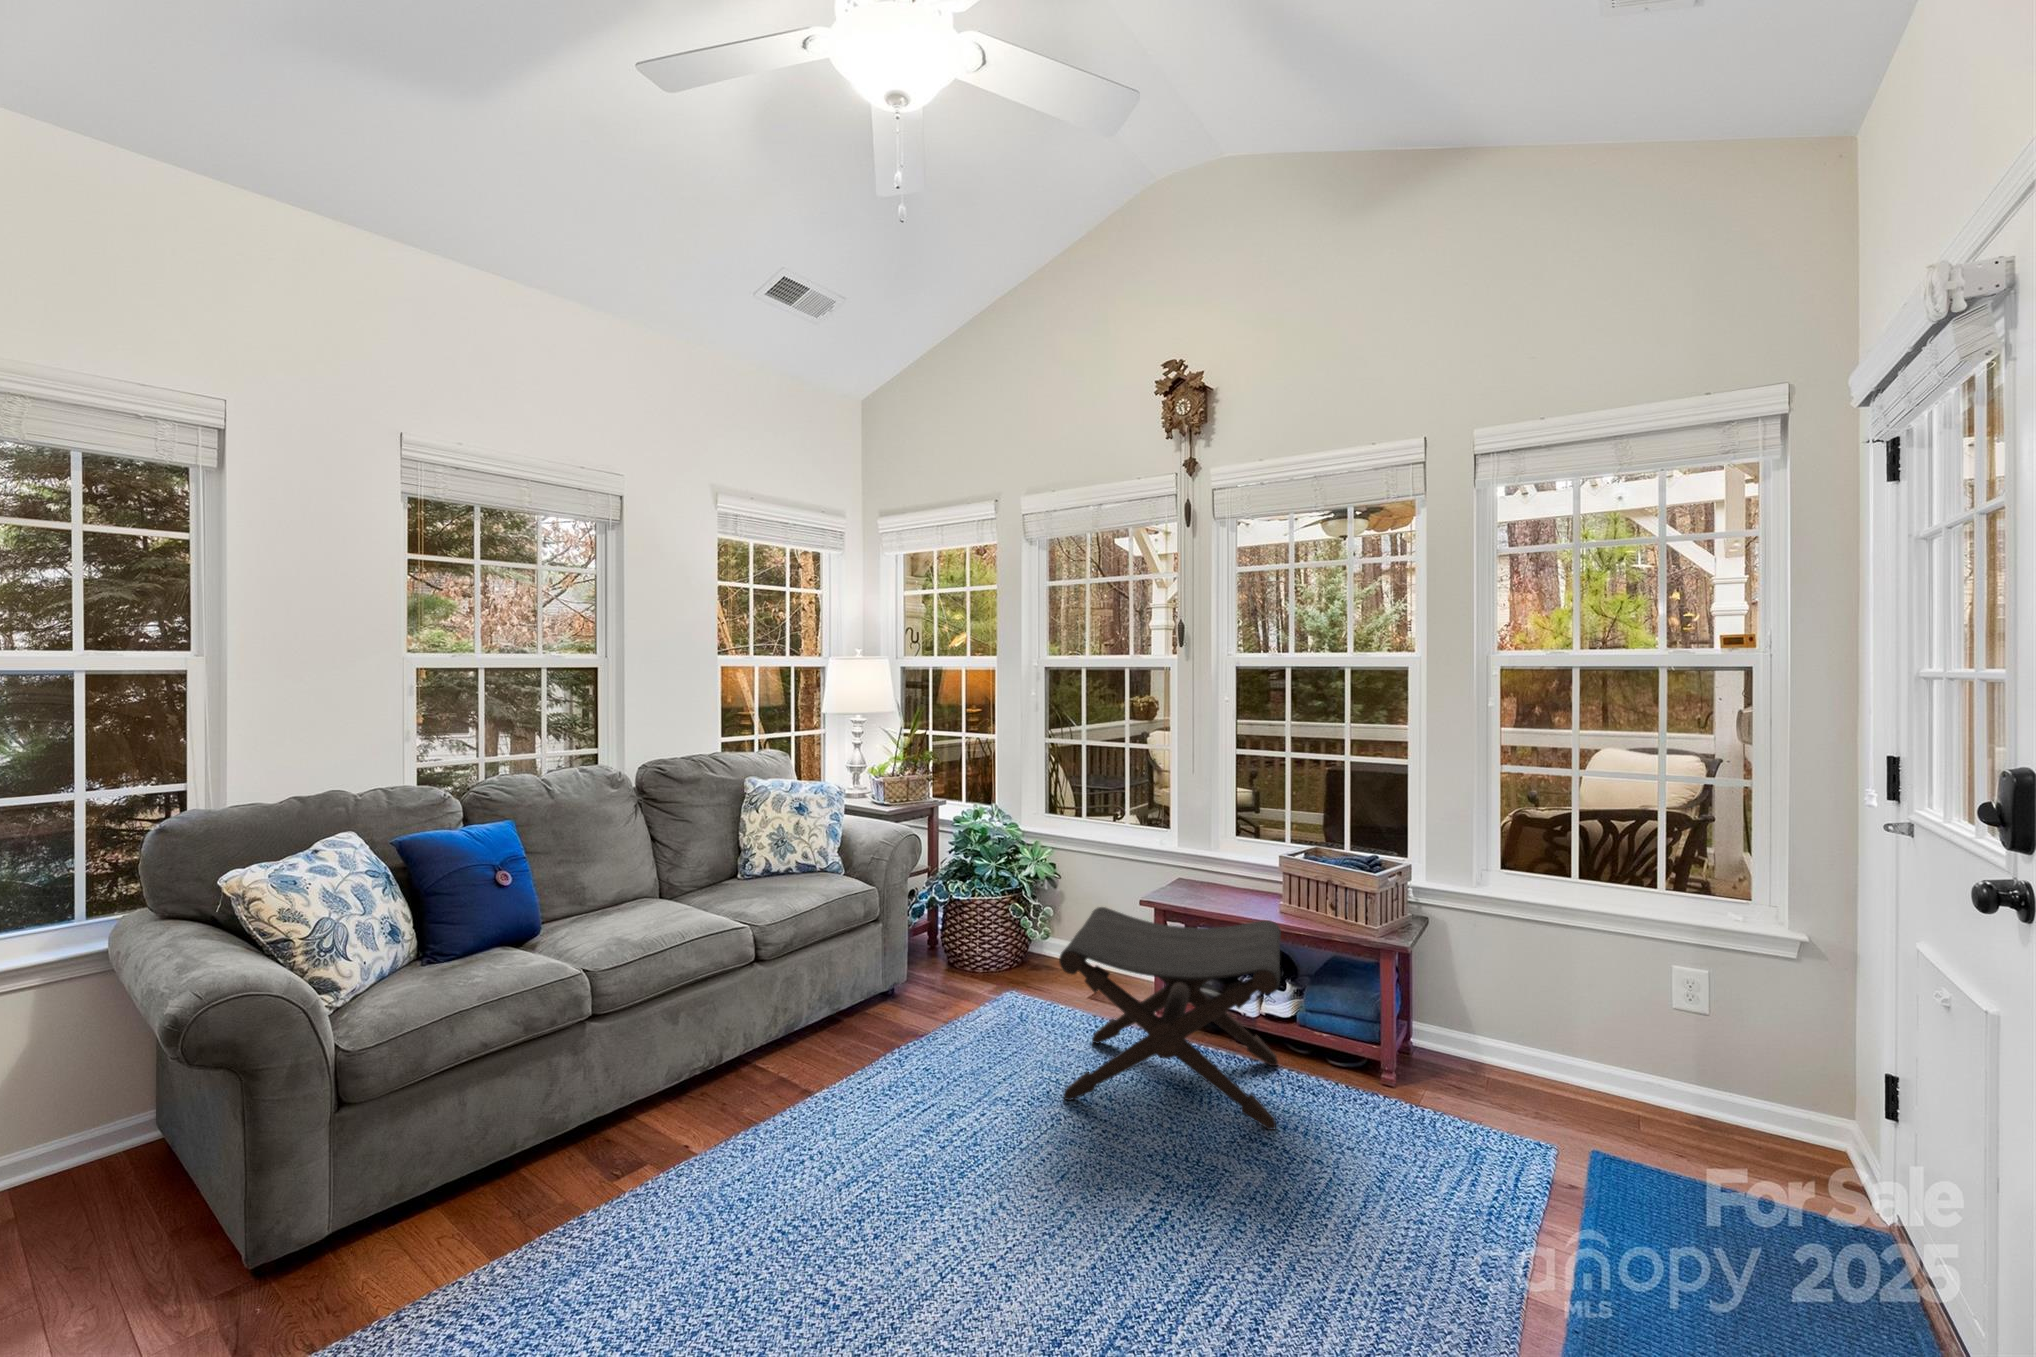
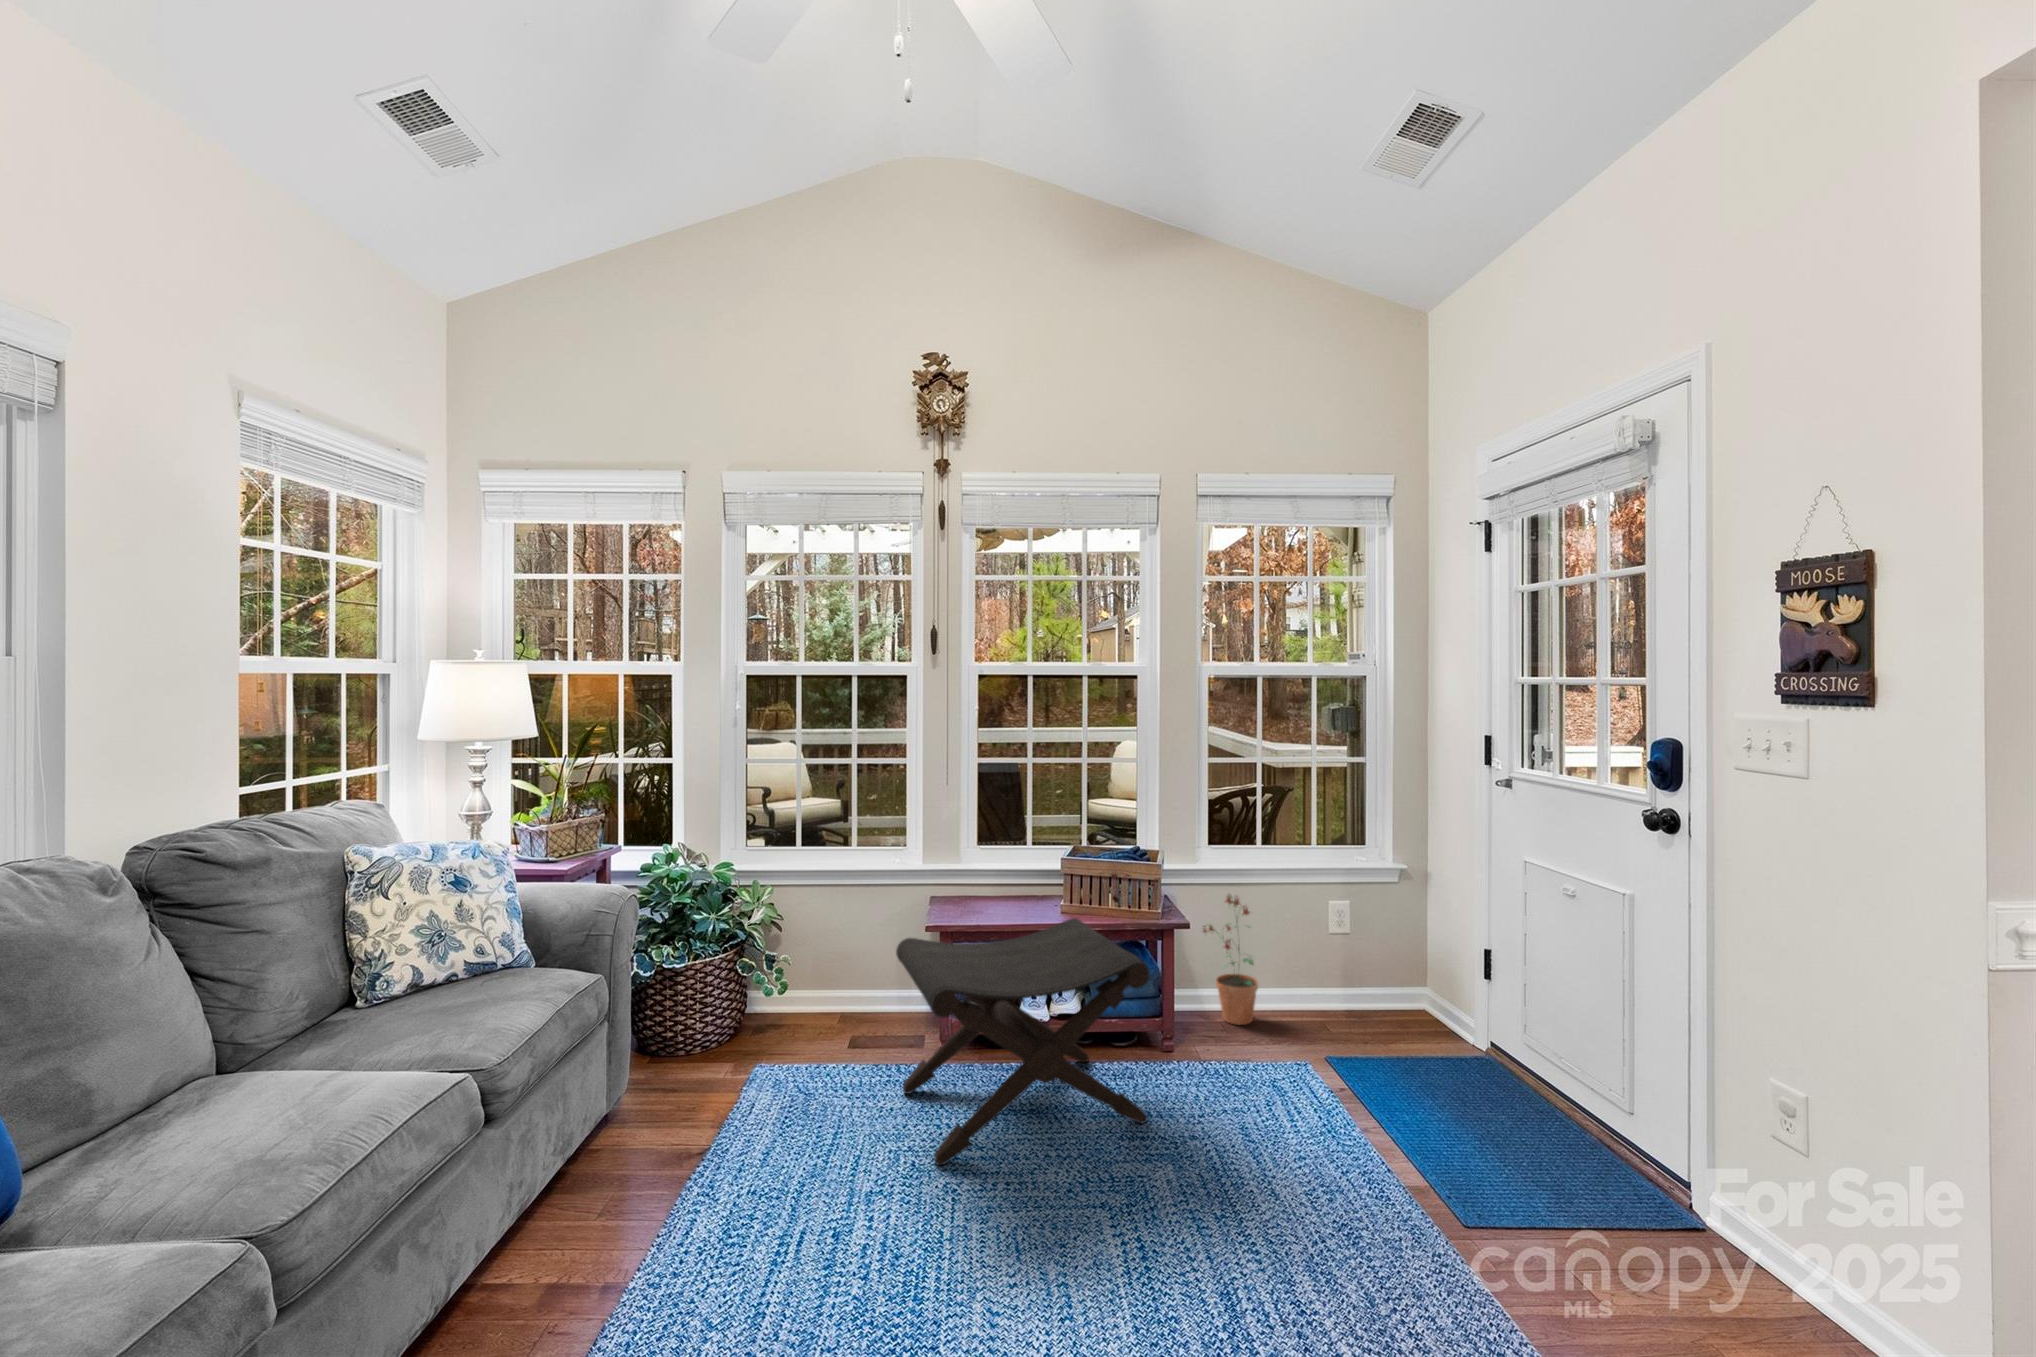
potted plant: none [1458,932,1518,1084] -> present [1203,895,1258,1025]

